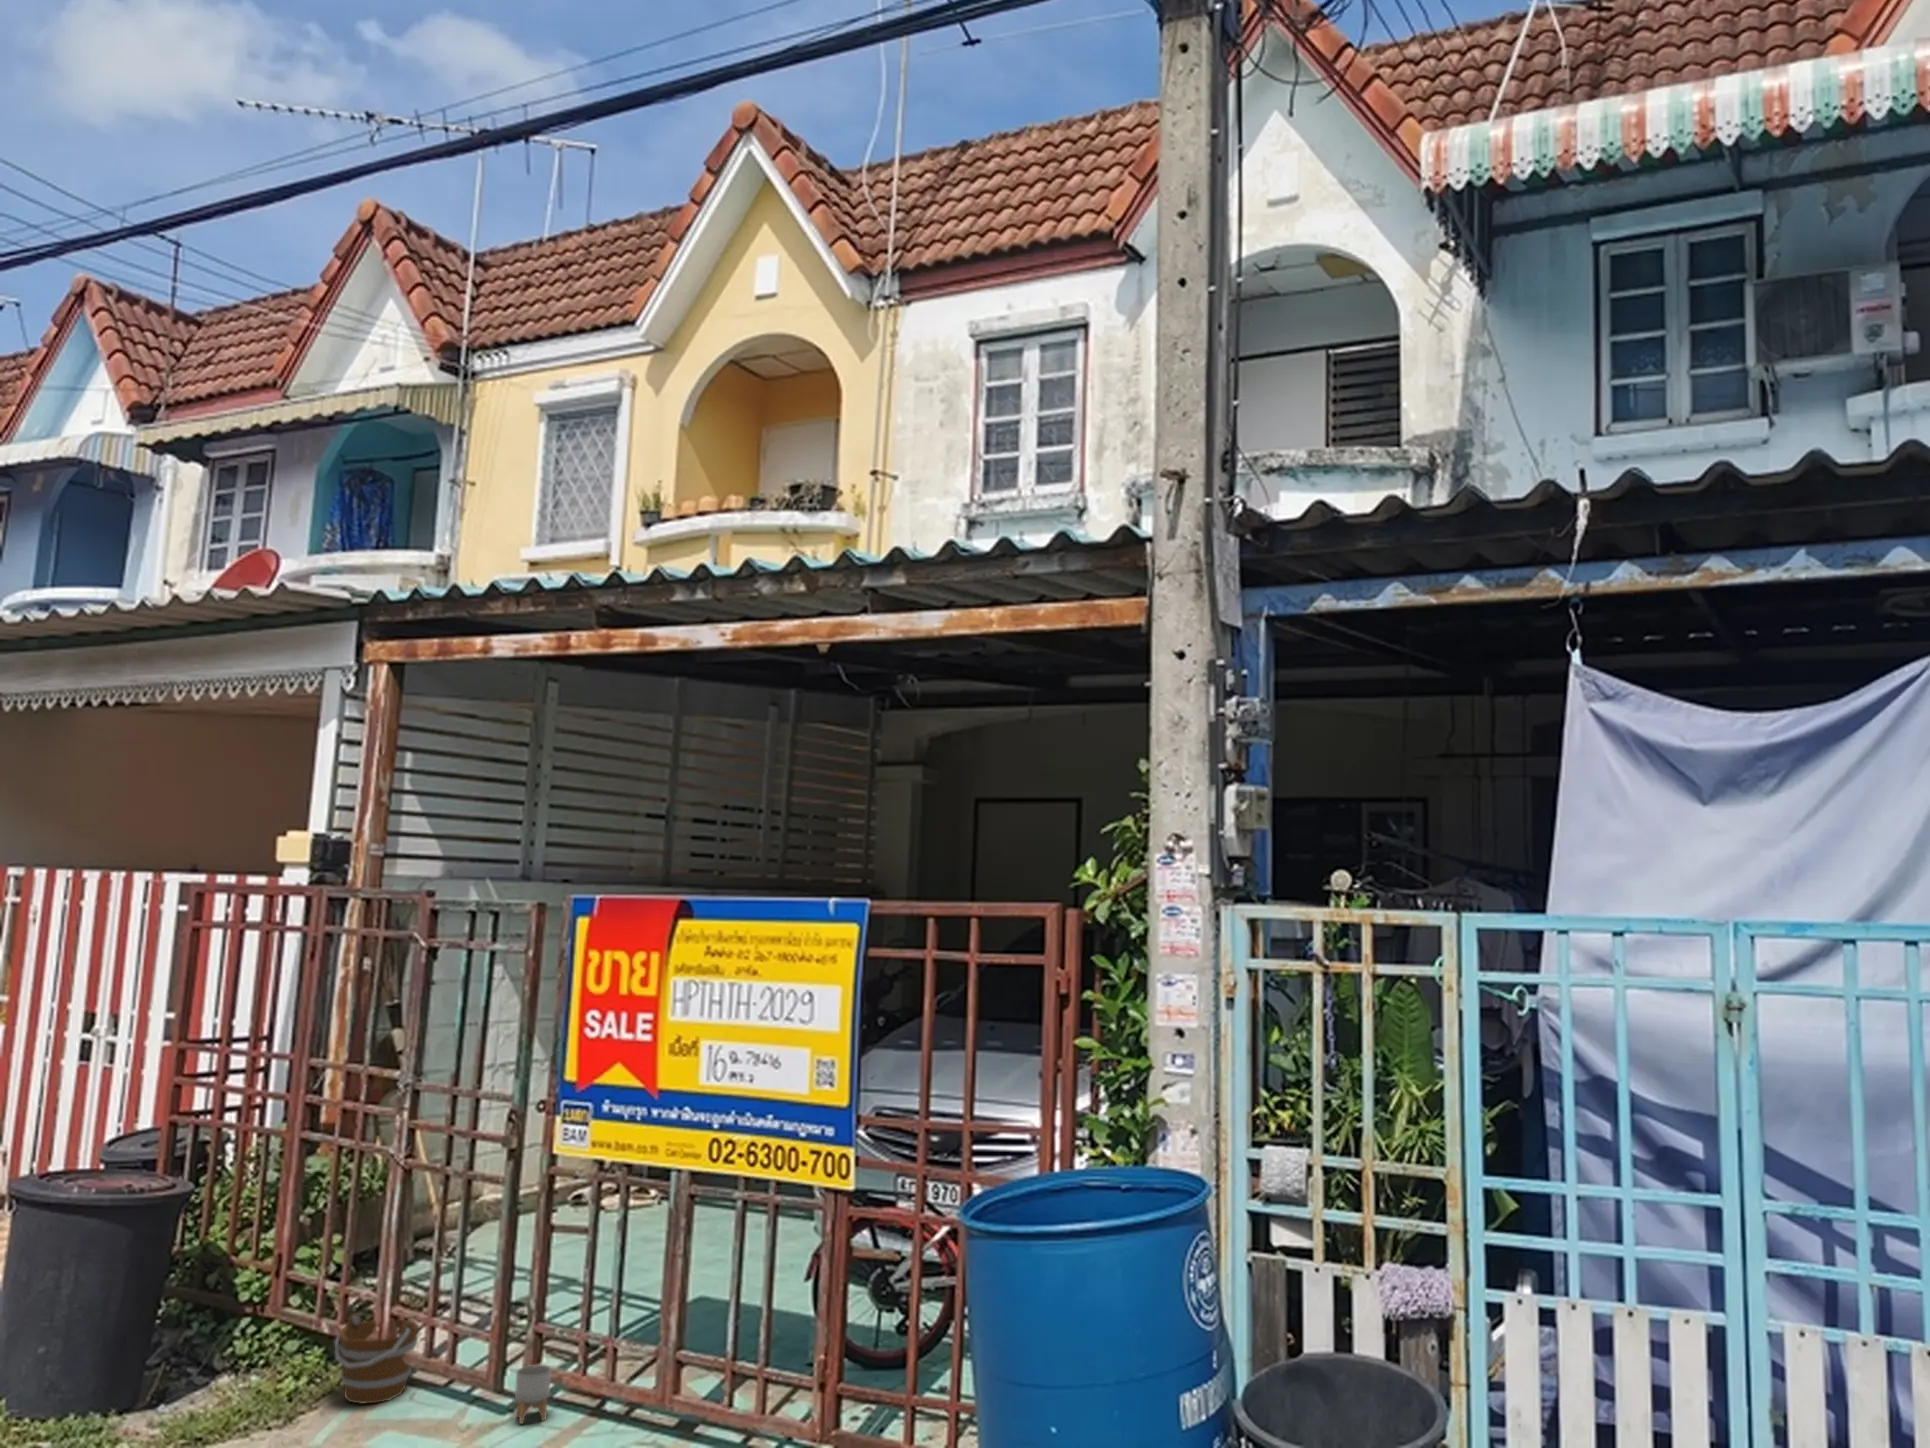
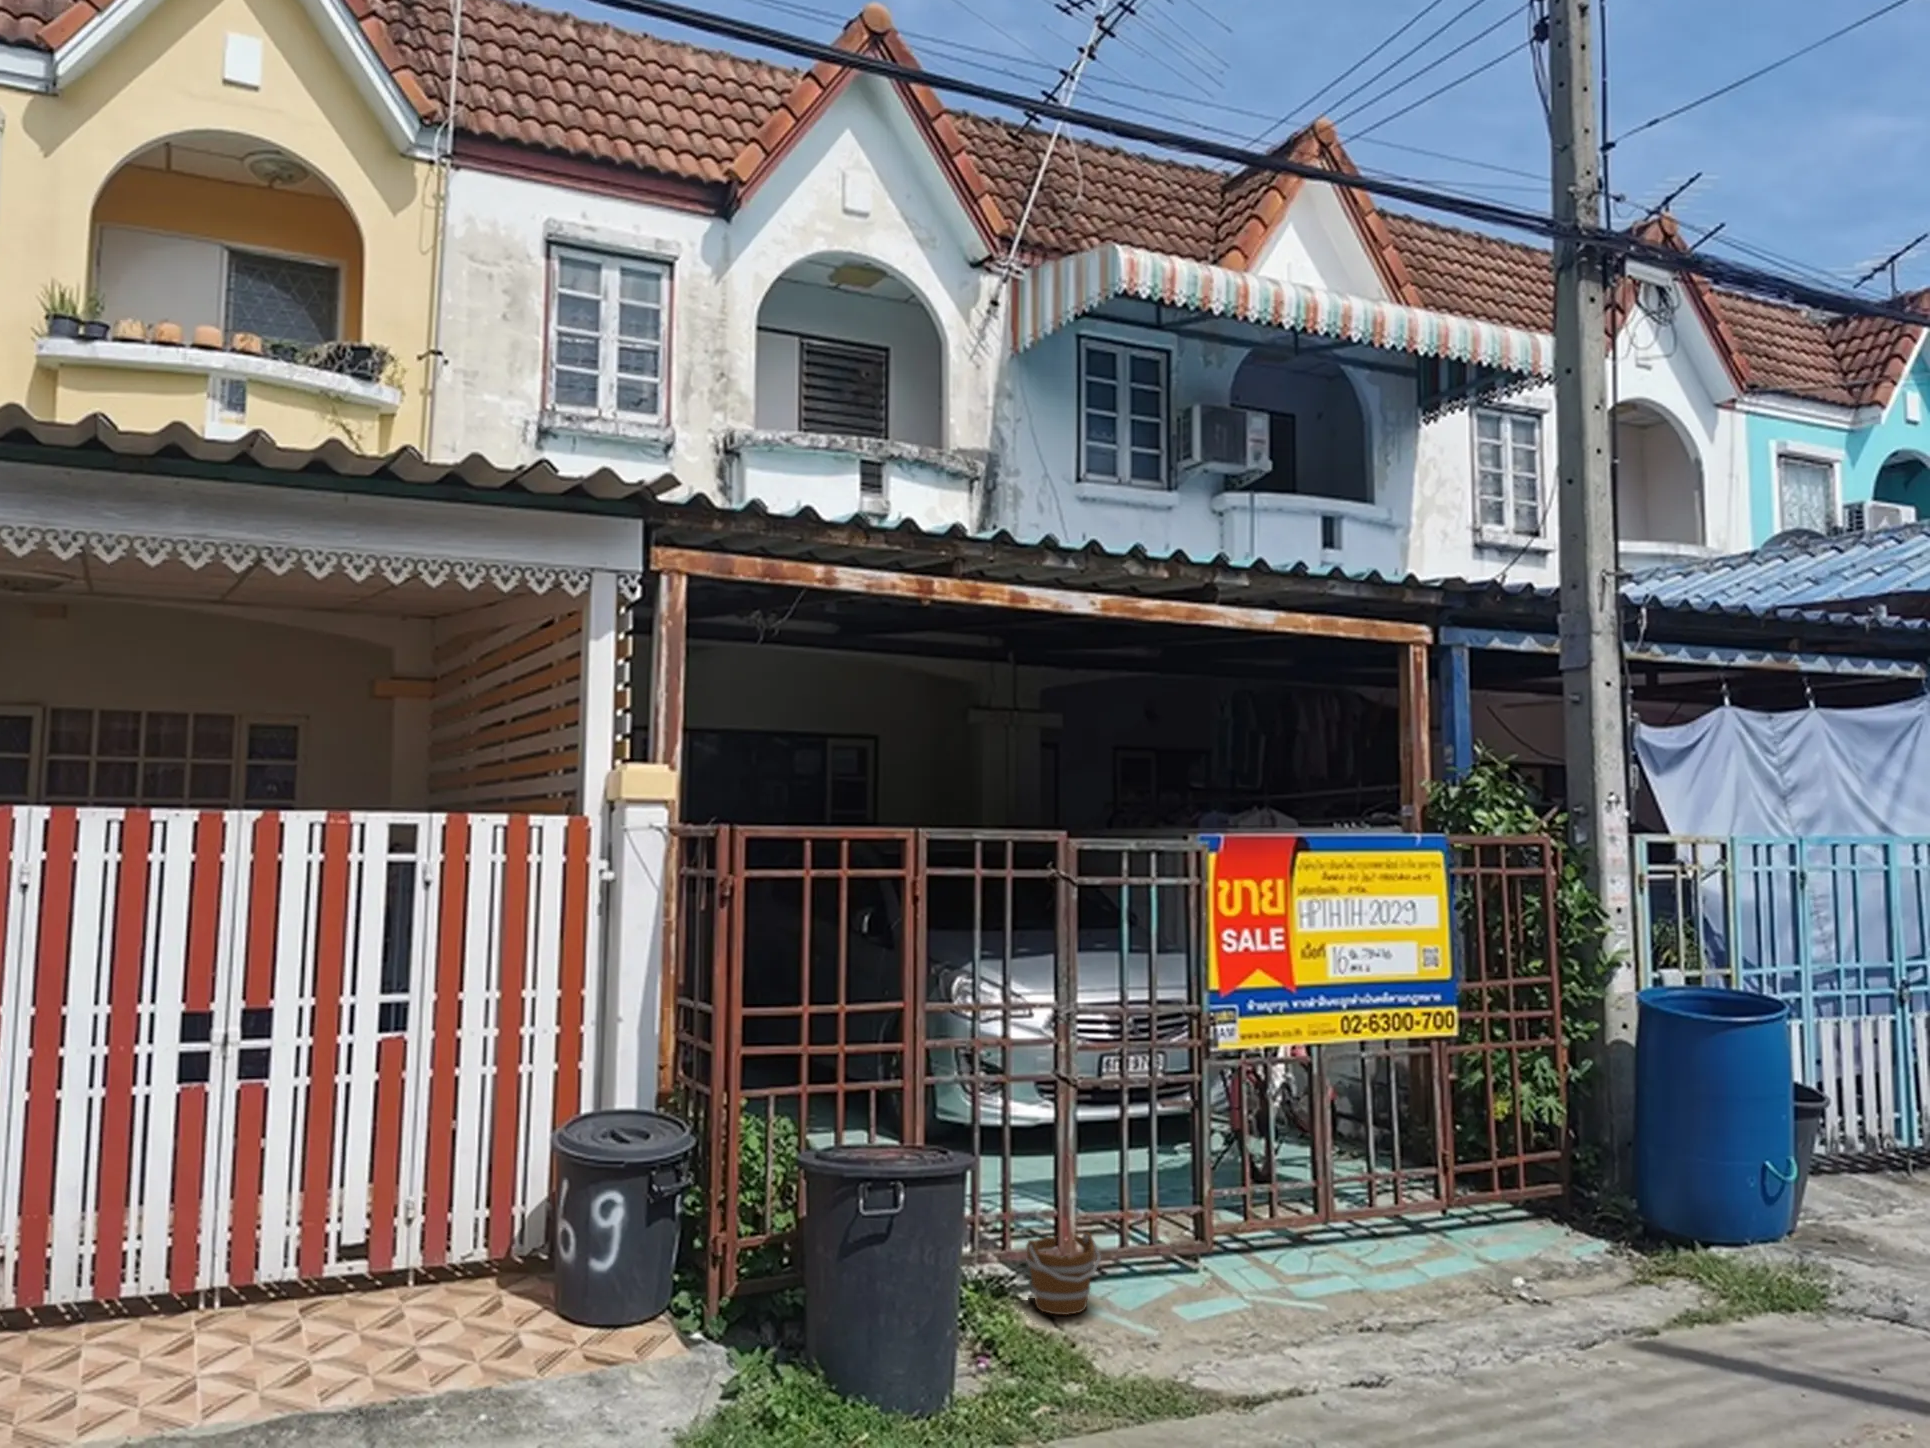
planter: present [515,1365,551,1424] -> none [1206,1232,1235,1280]

